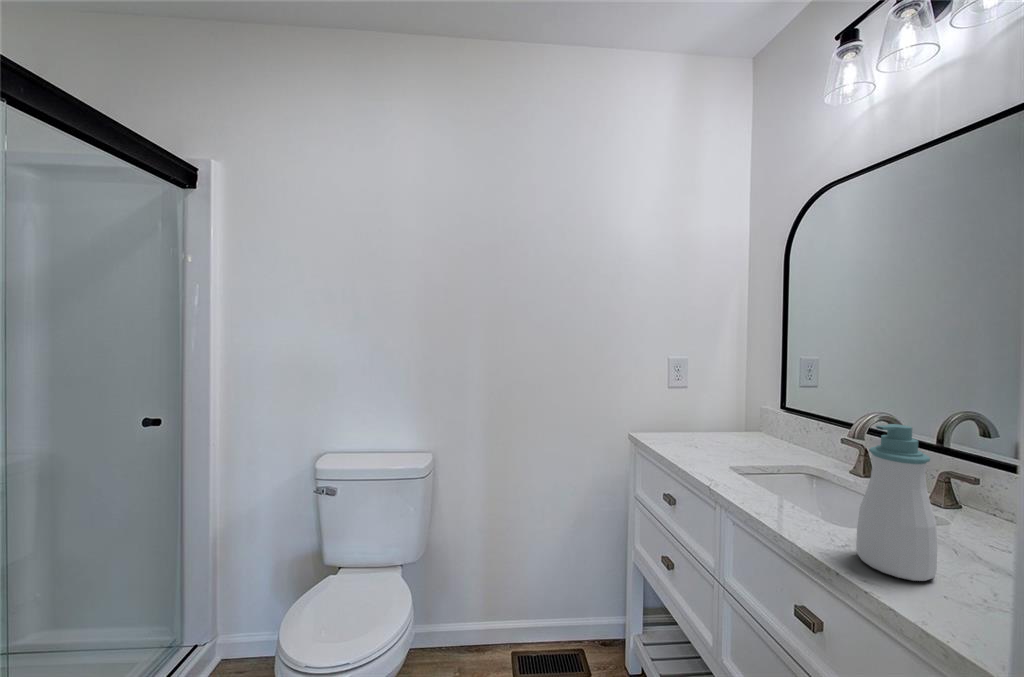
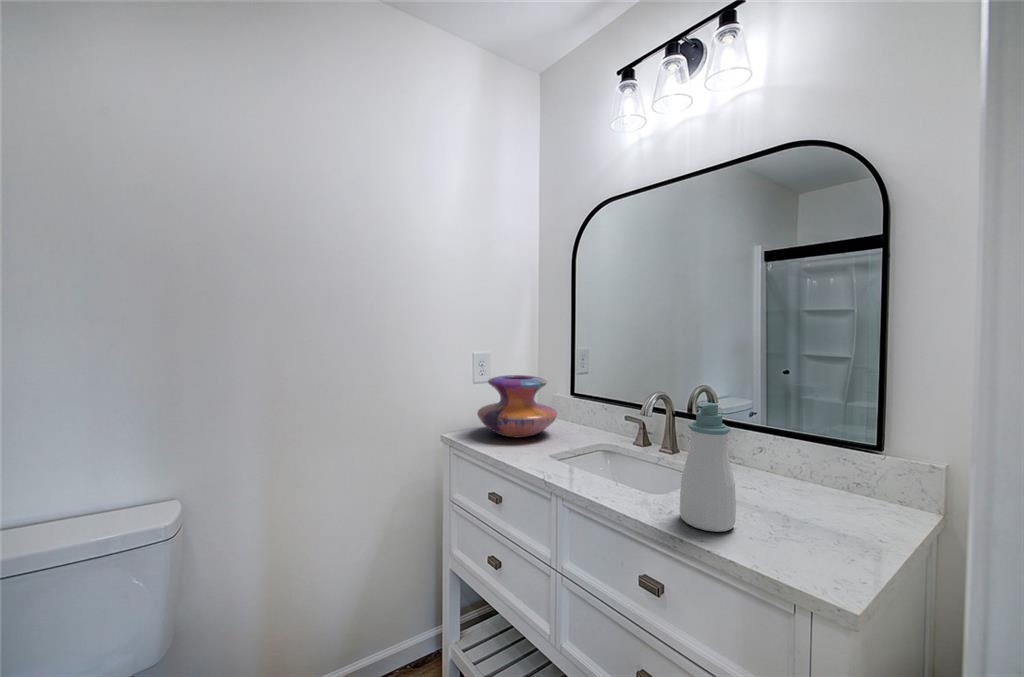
decorative vase: none [664,382,754,446] -> present [477,375,557,437]

